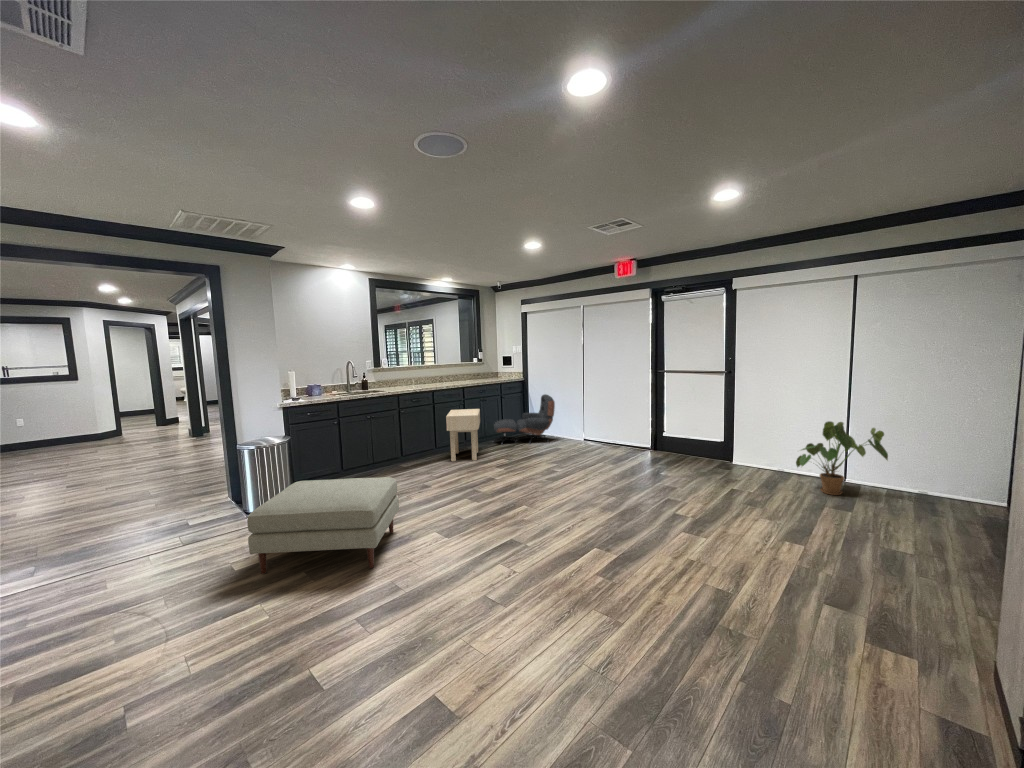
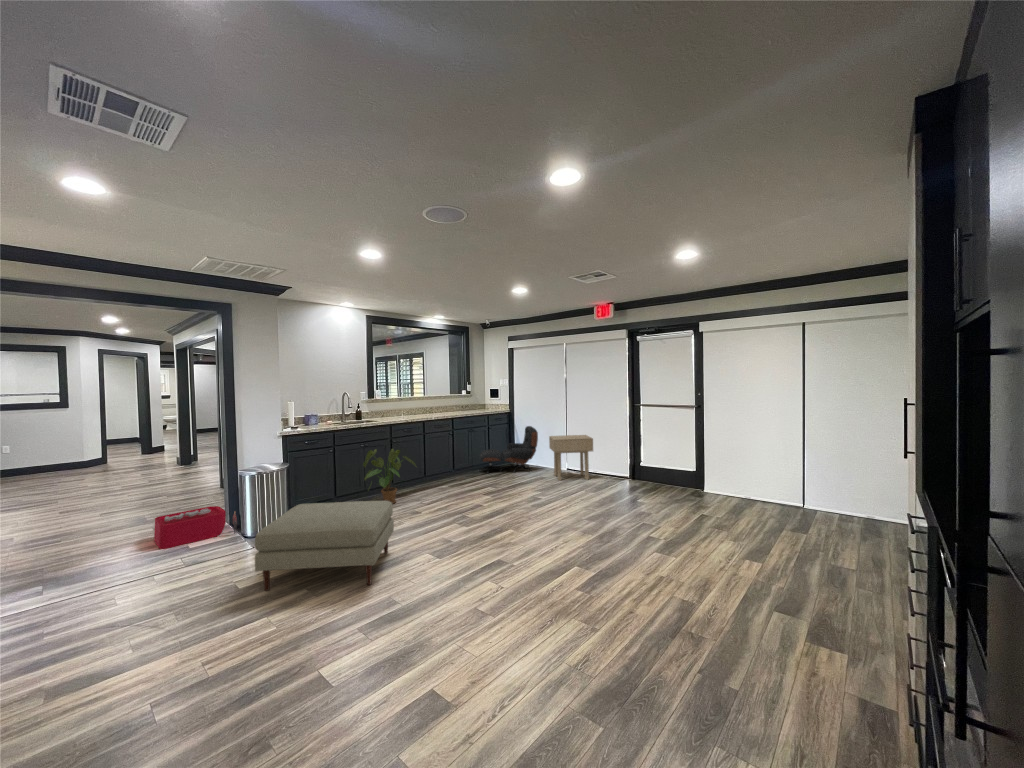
side table: present [446,409,480,461] -> present [549,435,593,481]
house plant: present [796,421,888,495] -> present [363,449,415,504]
storage bin: none [155,482,239,526] -> present [154,506,237,549]

